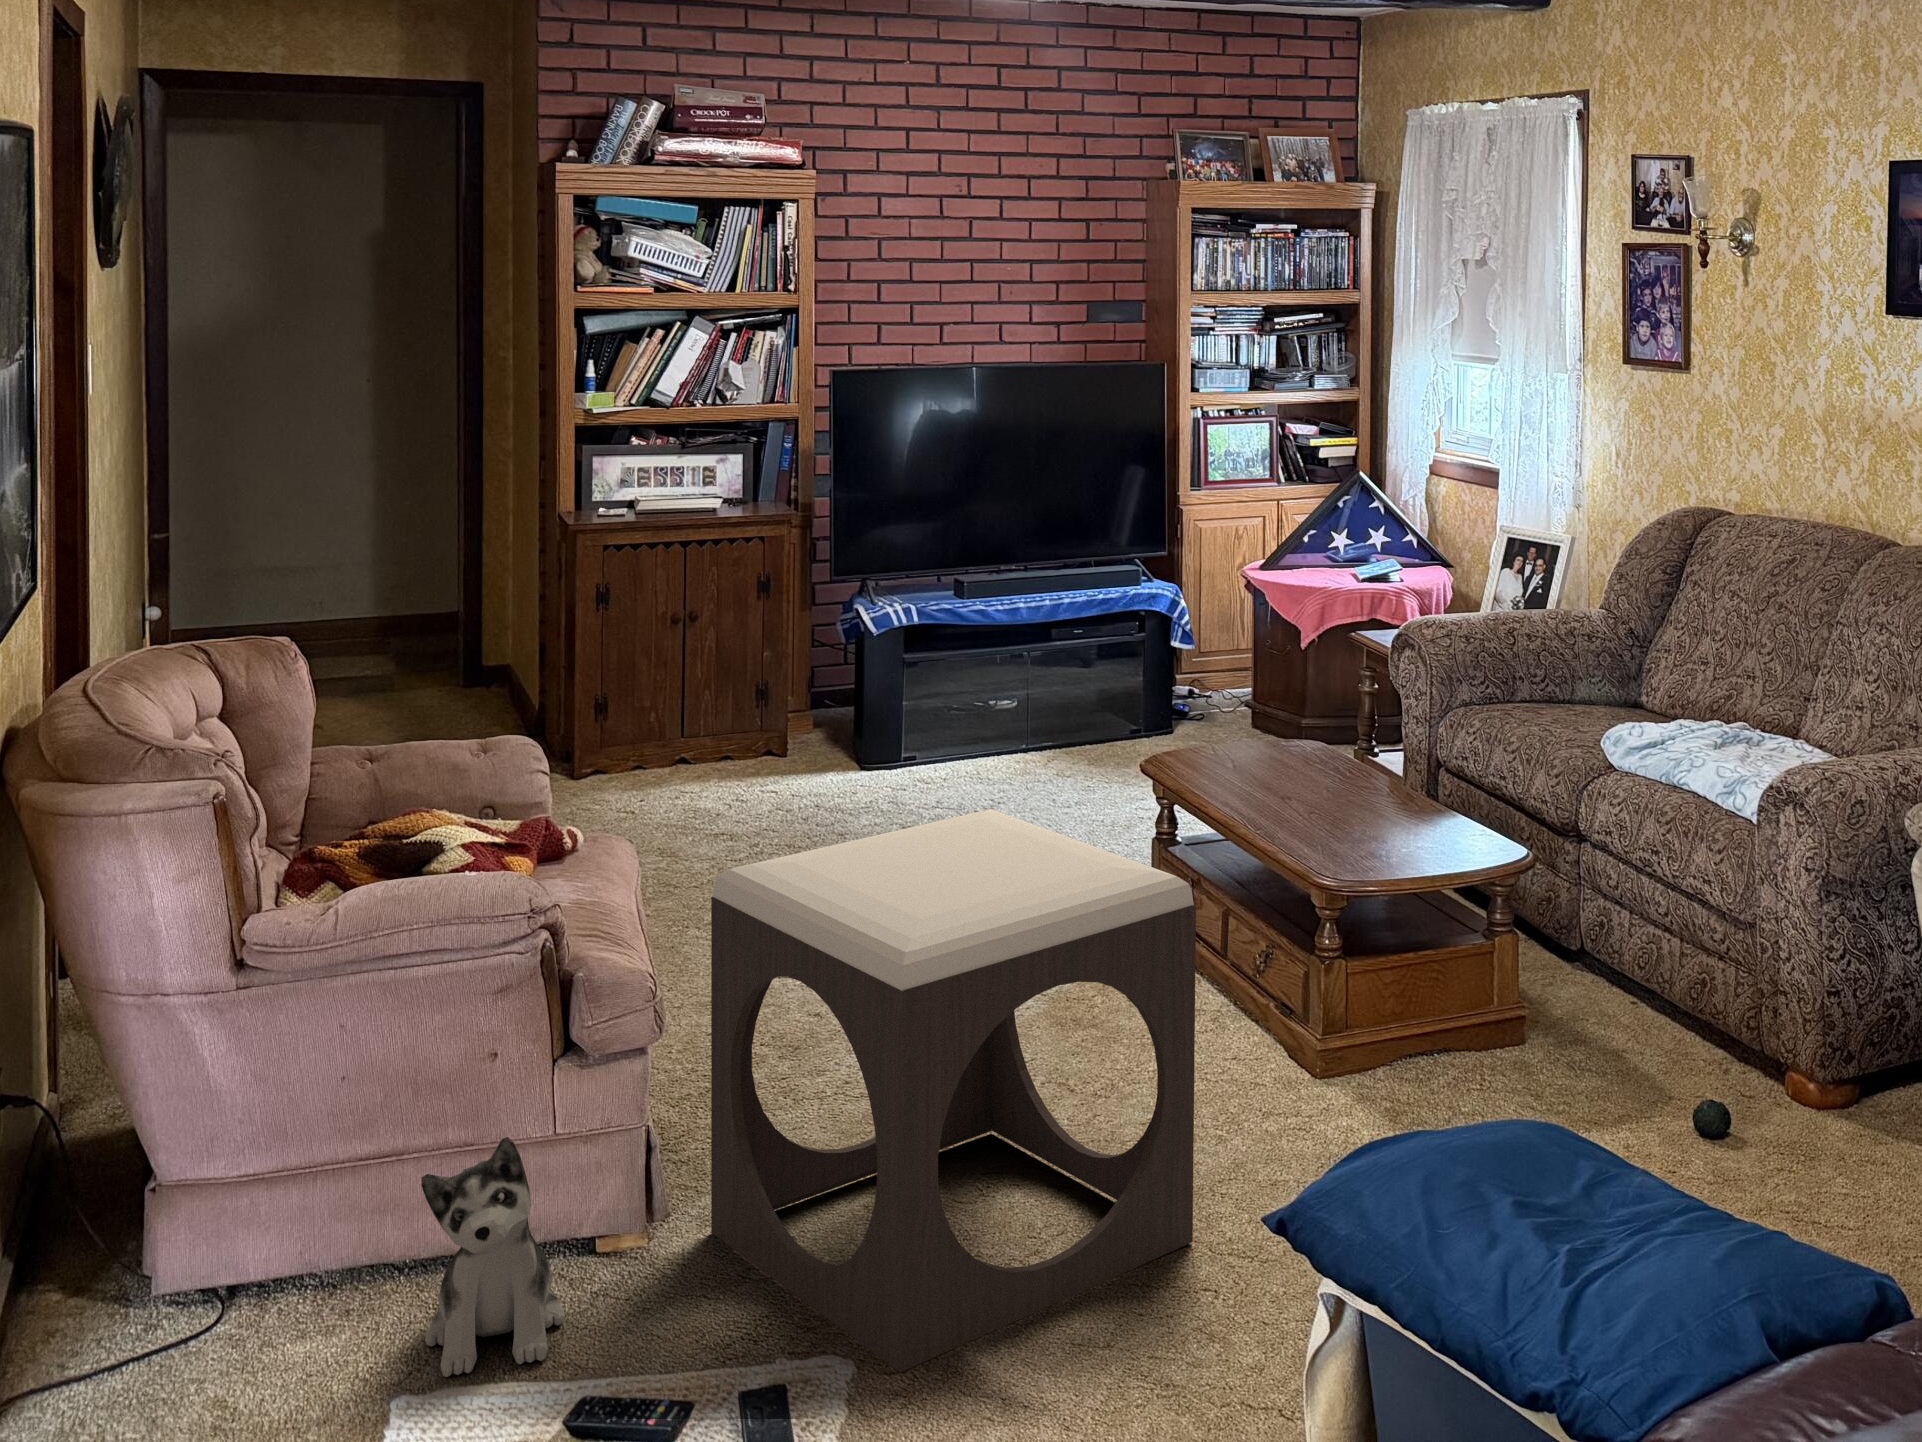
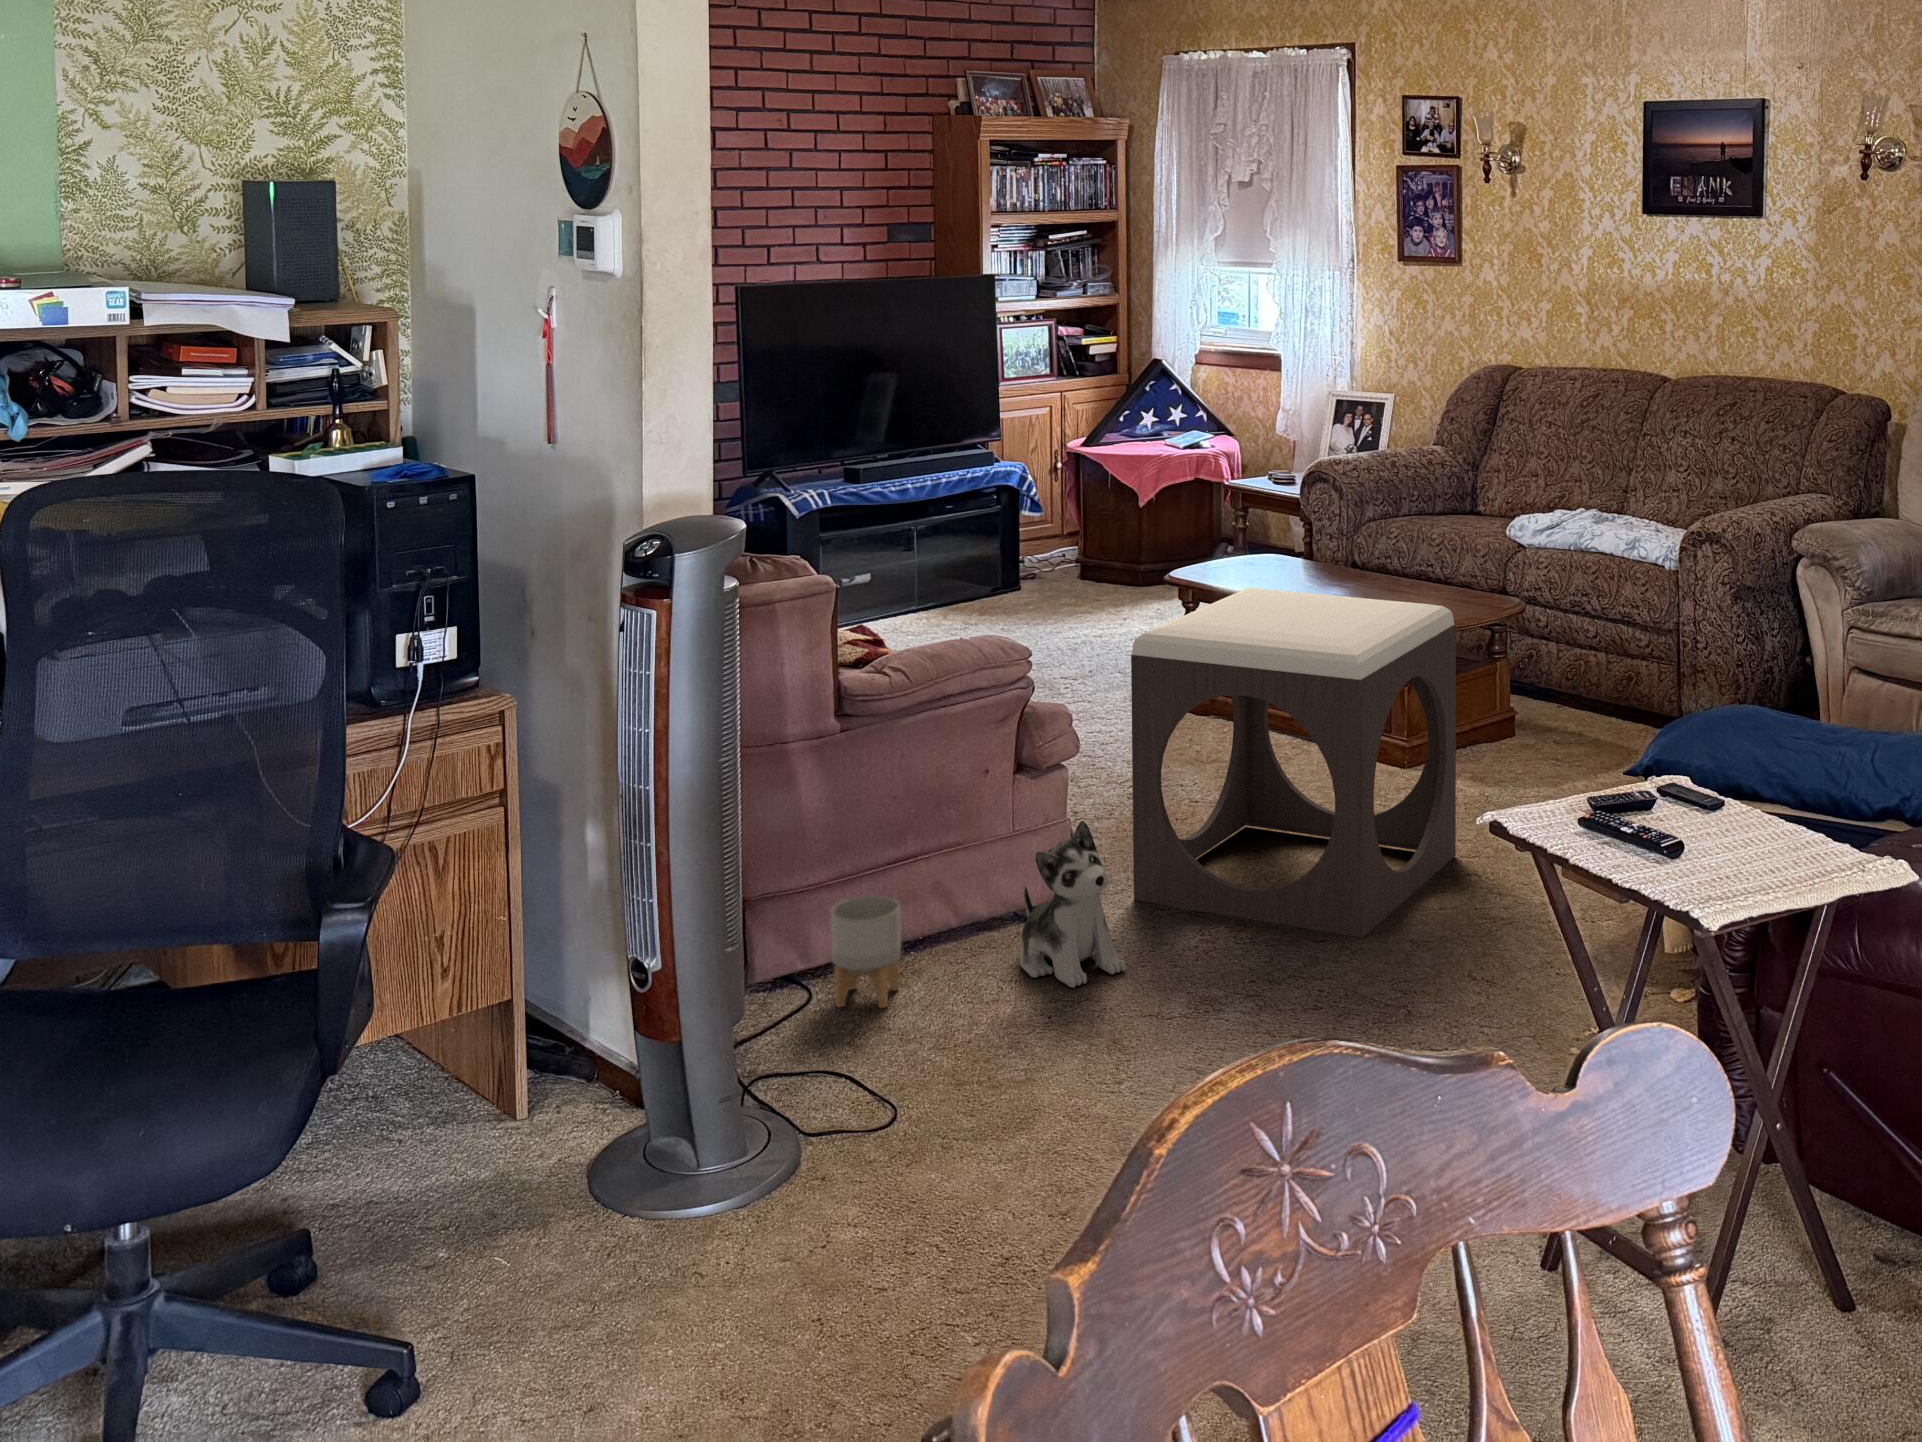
planter: none [162,1191,266,1357] -> present [831,896,901,1008]

